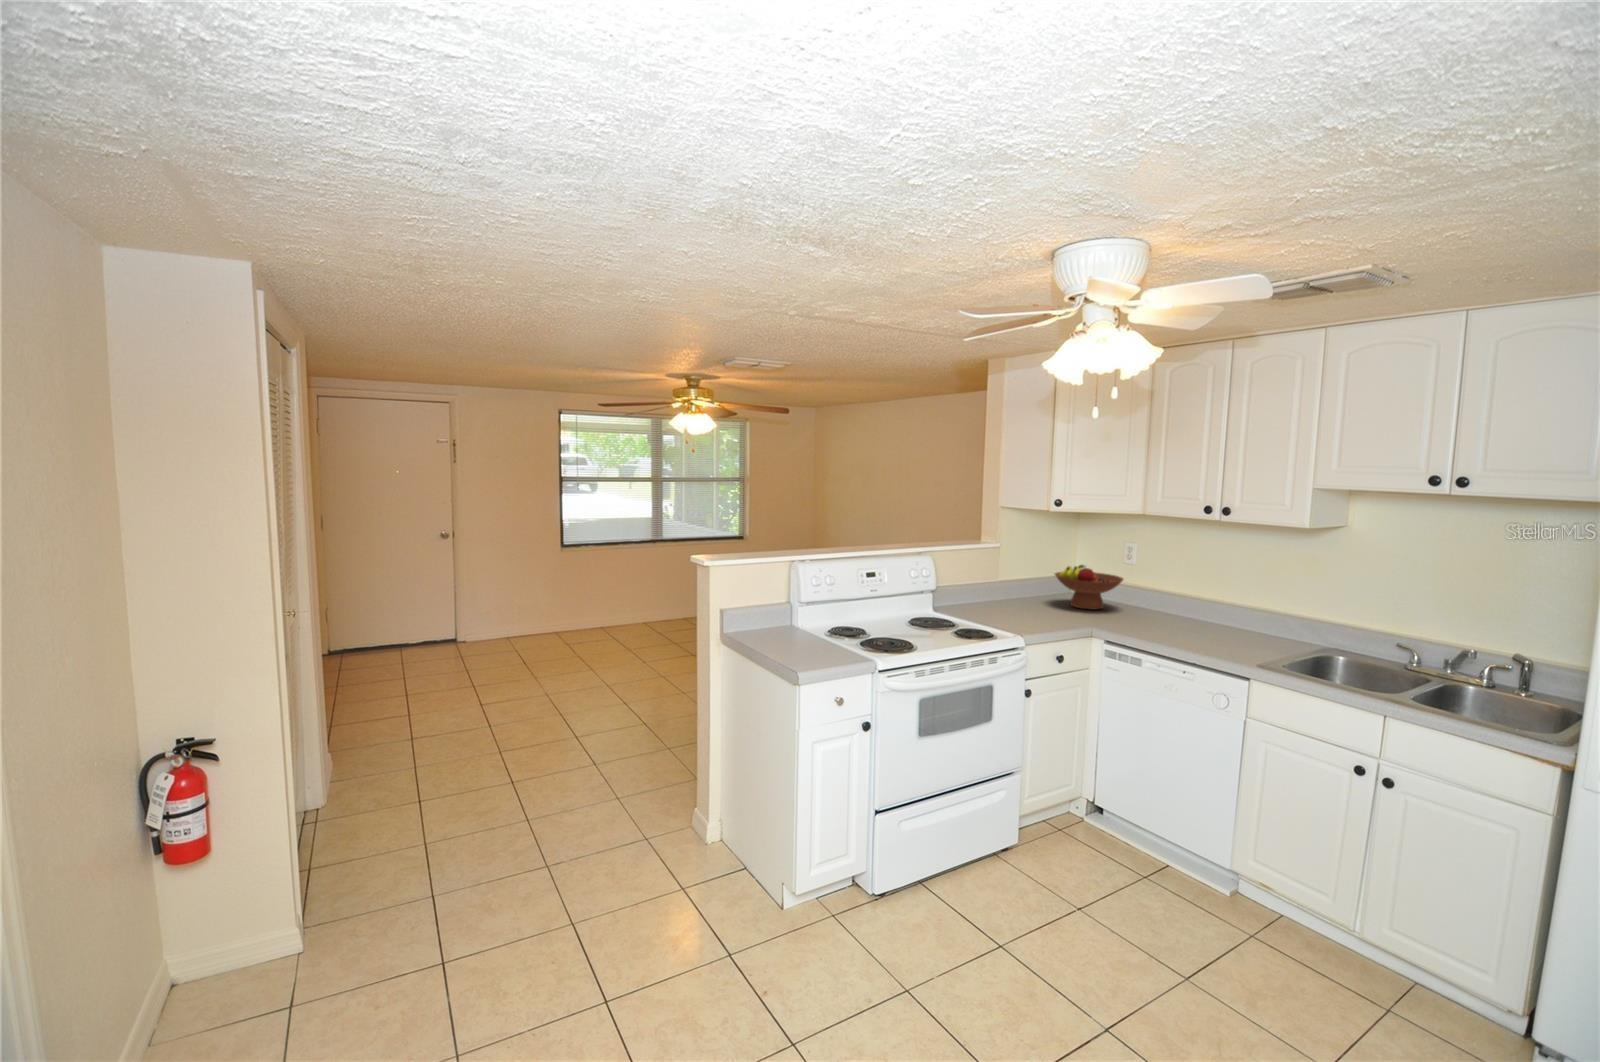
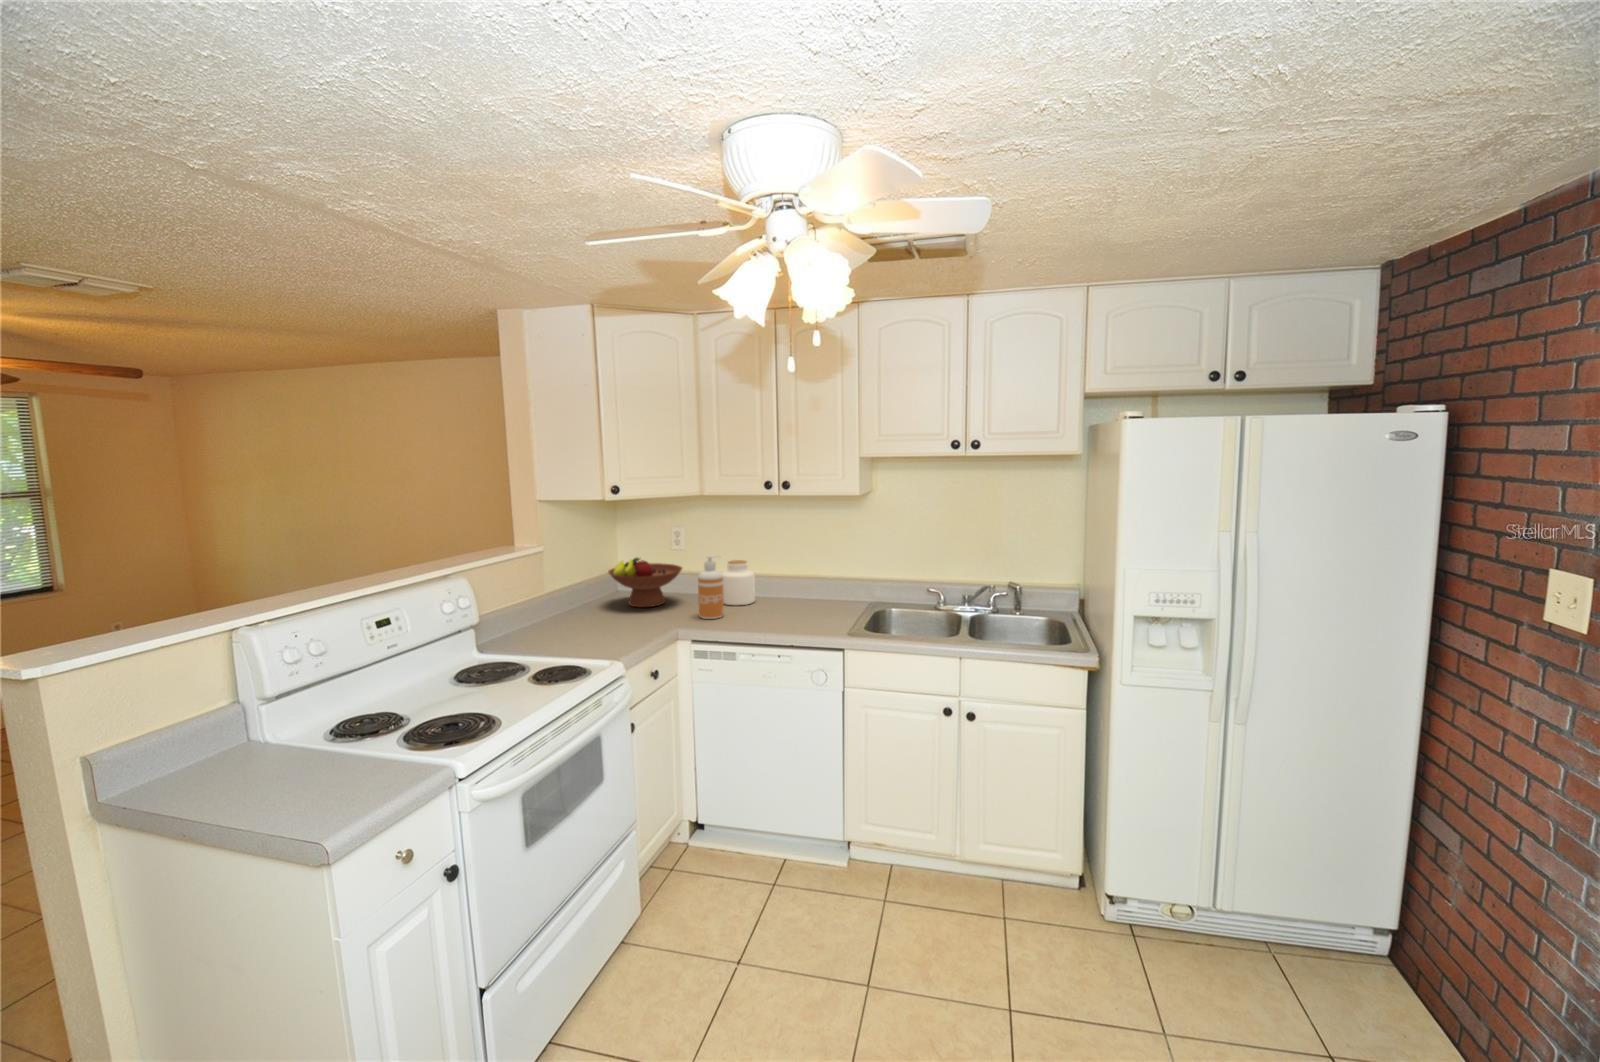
soap dispenser: none [1123,569,1150,628] -> present [698,555,724,619]
jar: none [1157,580,1196,624] -> present [722,560,755,605]

